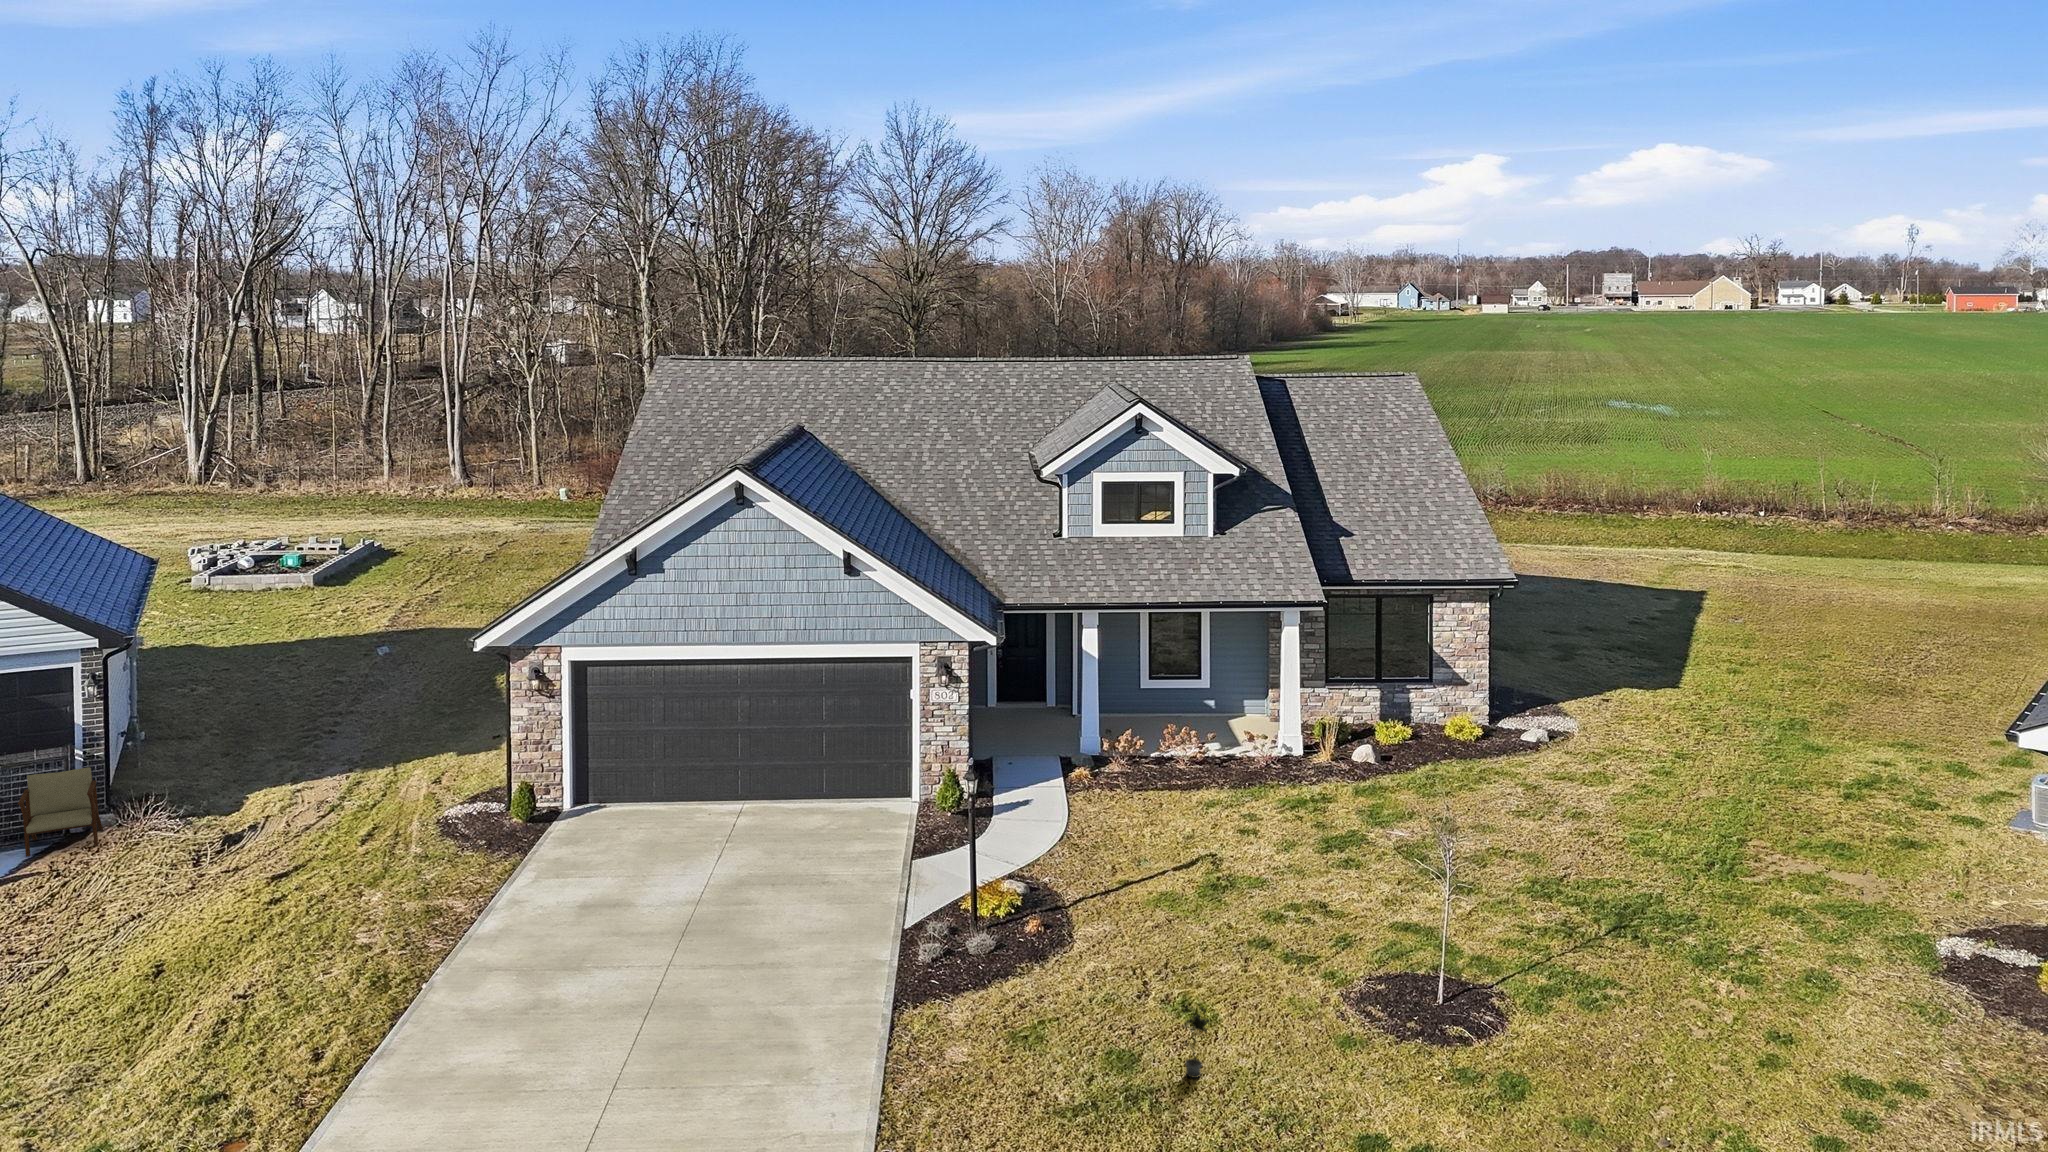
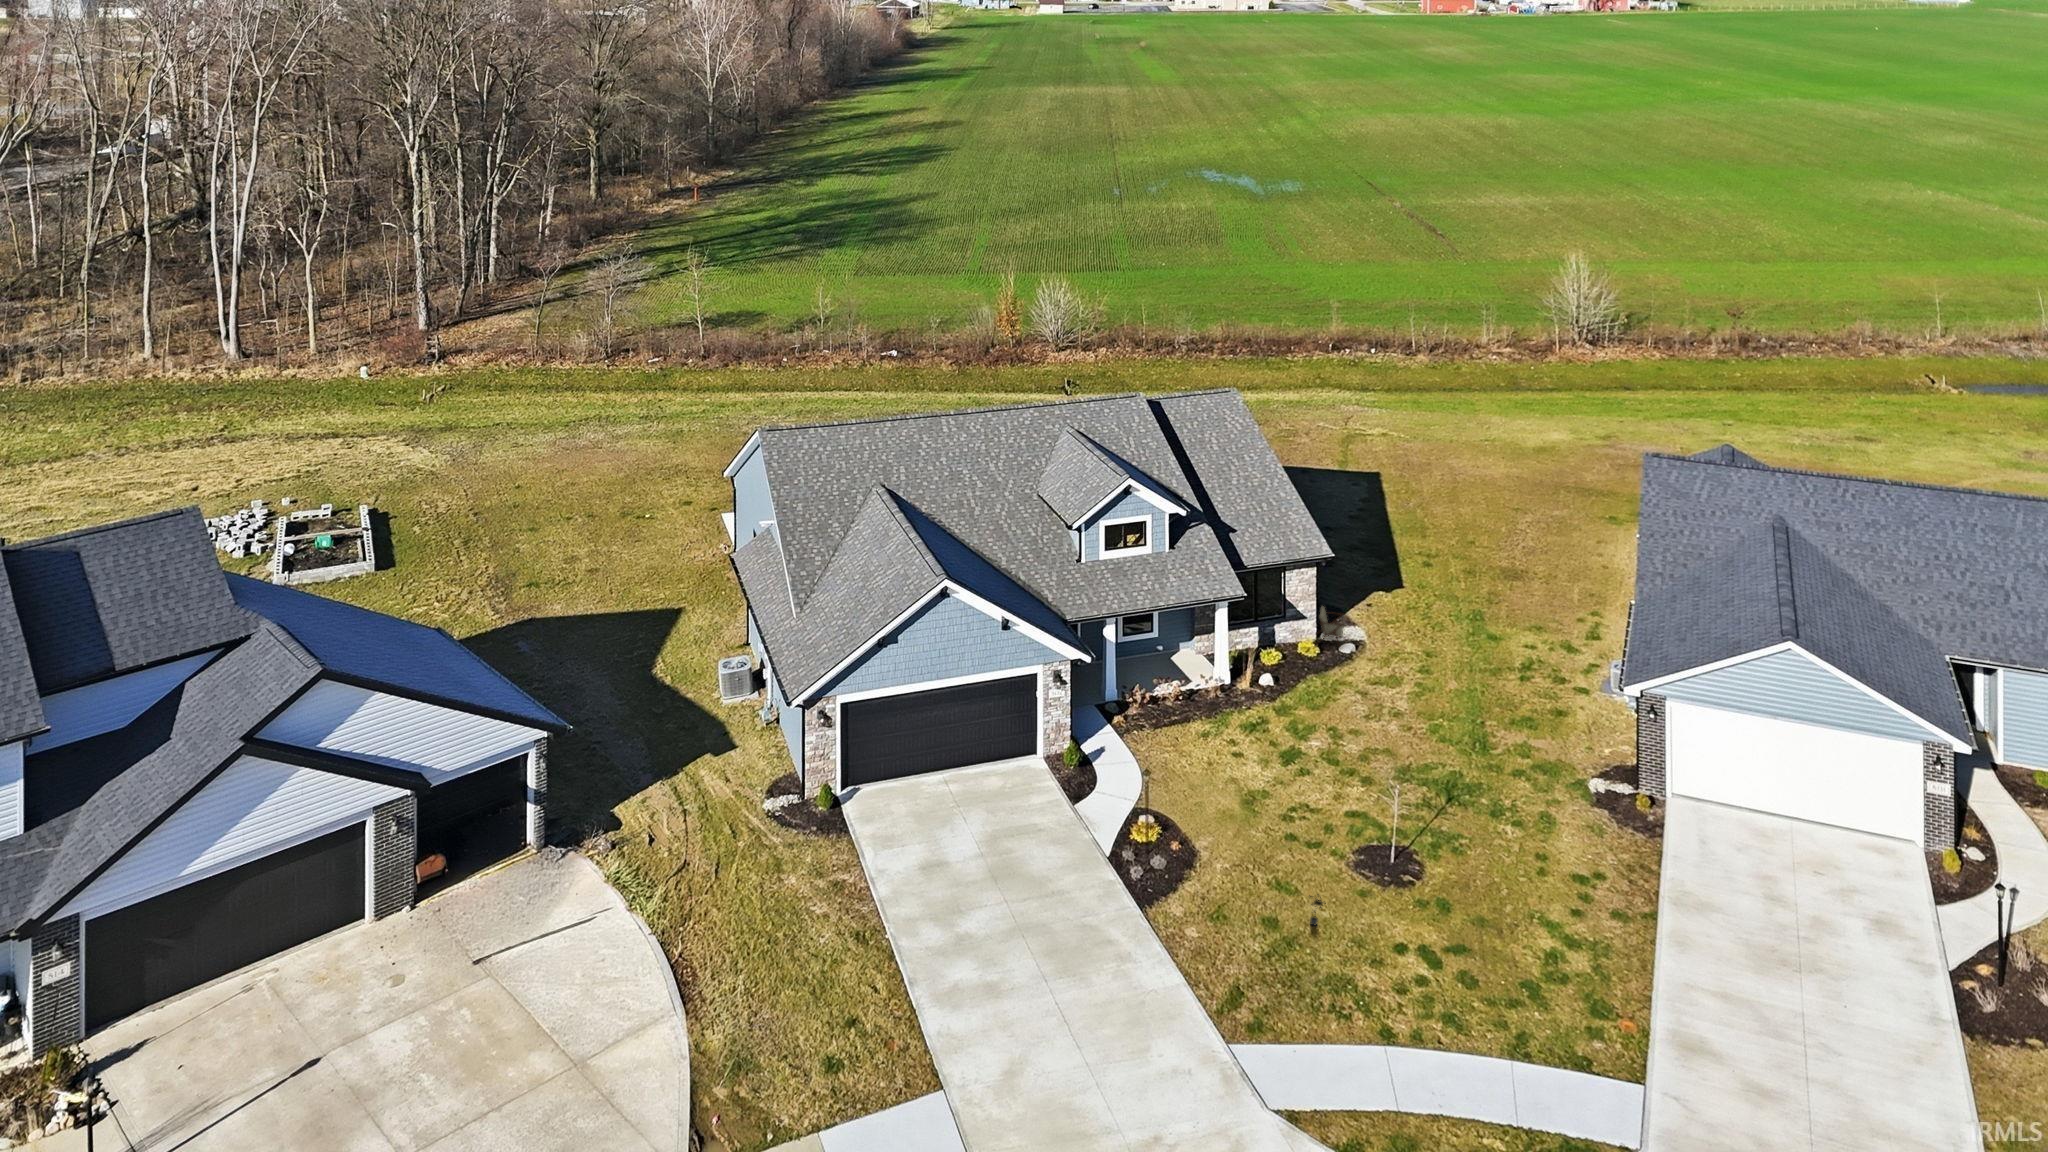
lounge chair: present [18,767,103,857] -> present [1316,606,1344,646]

